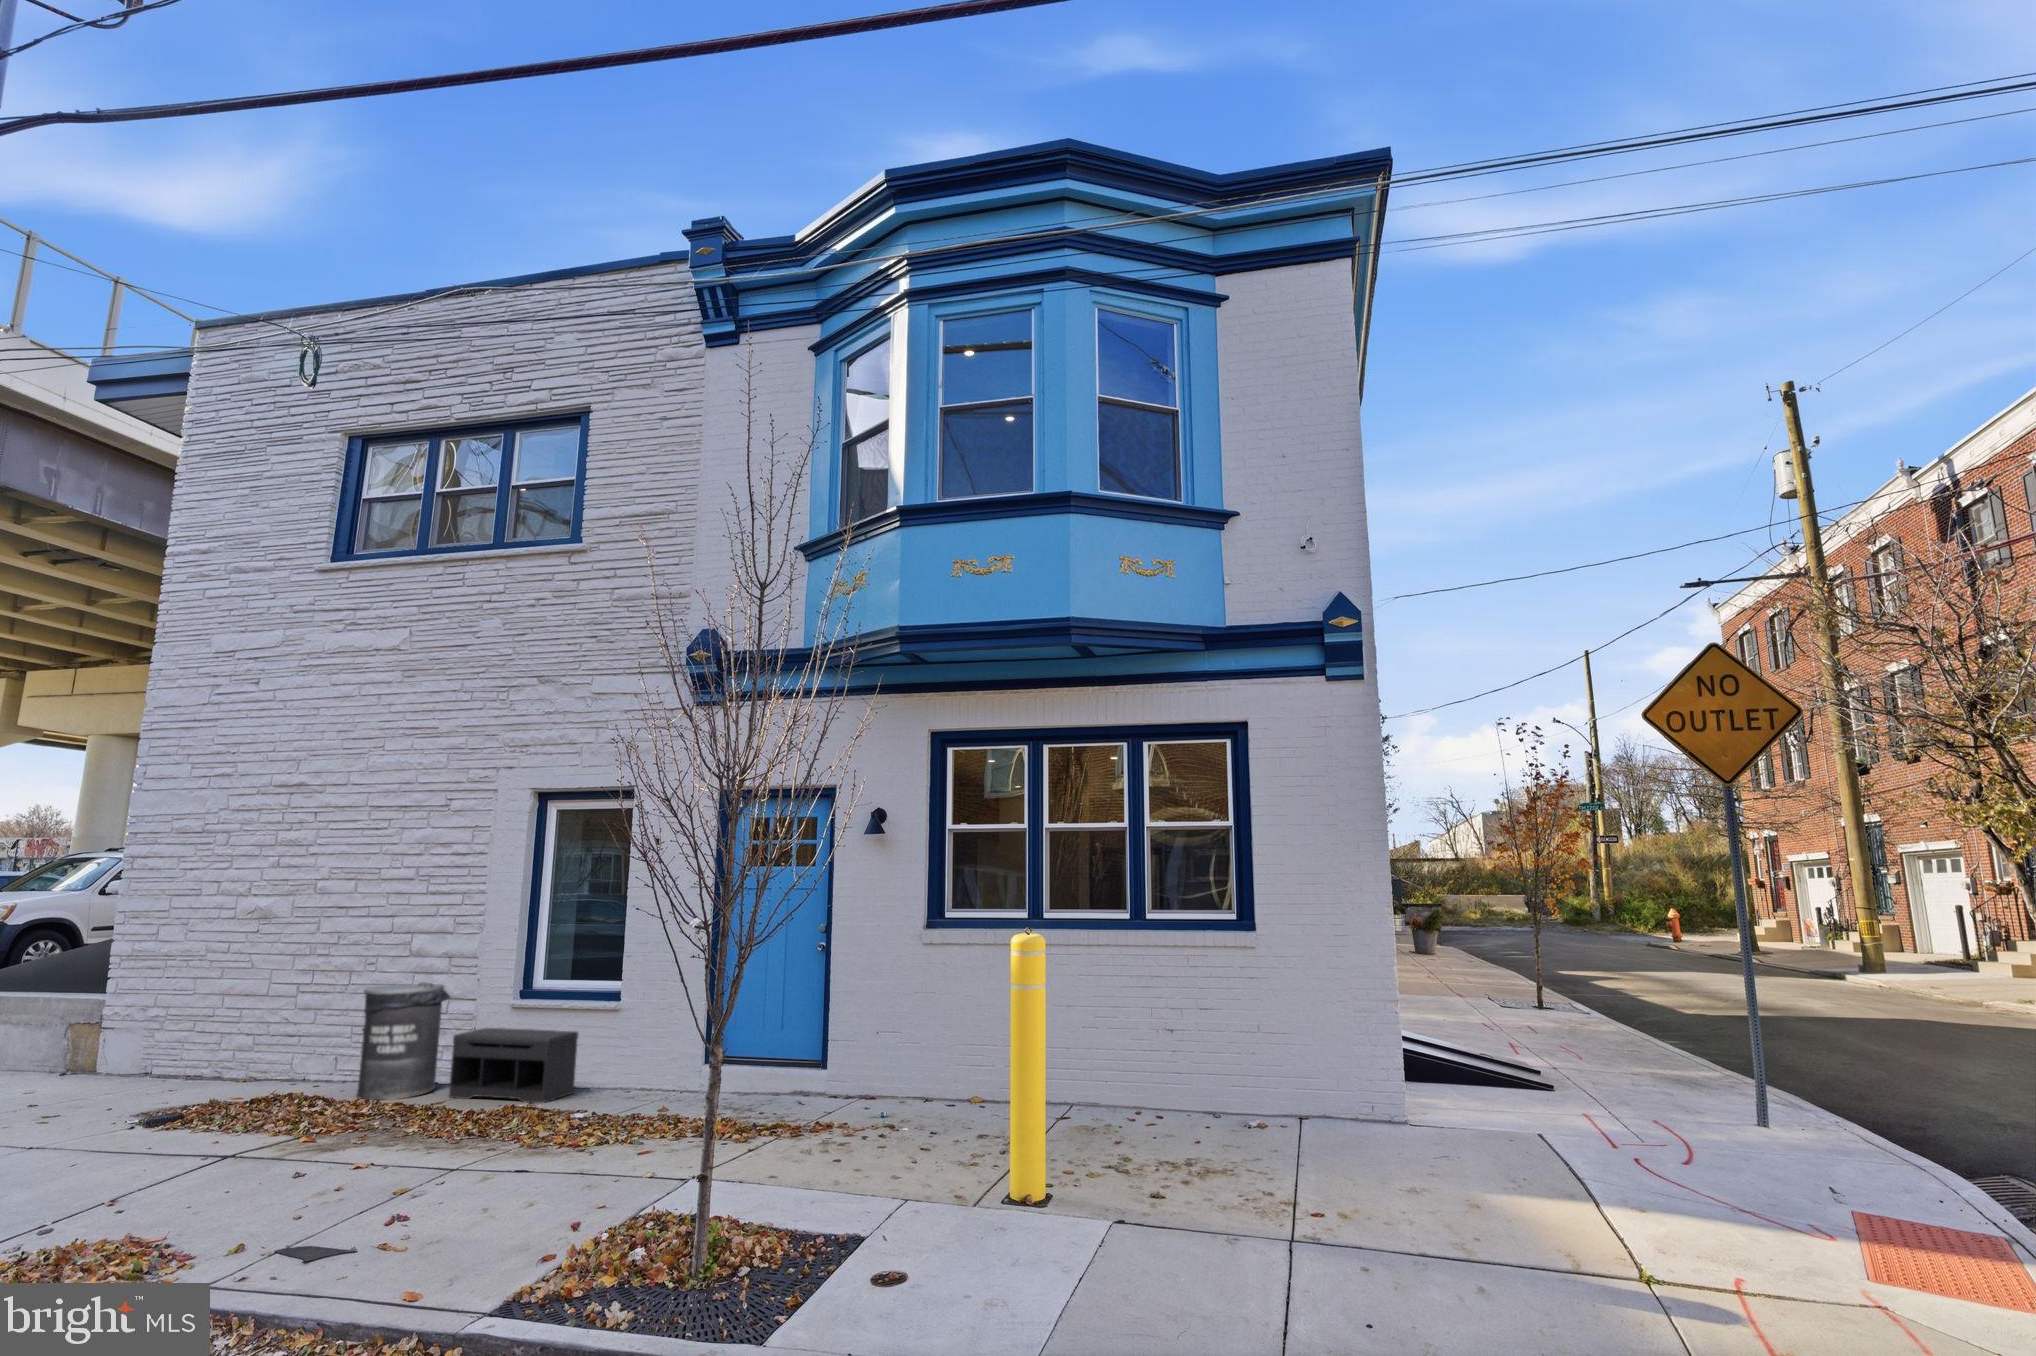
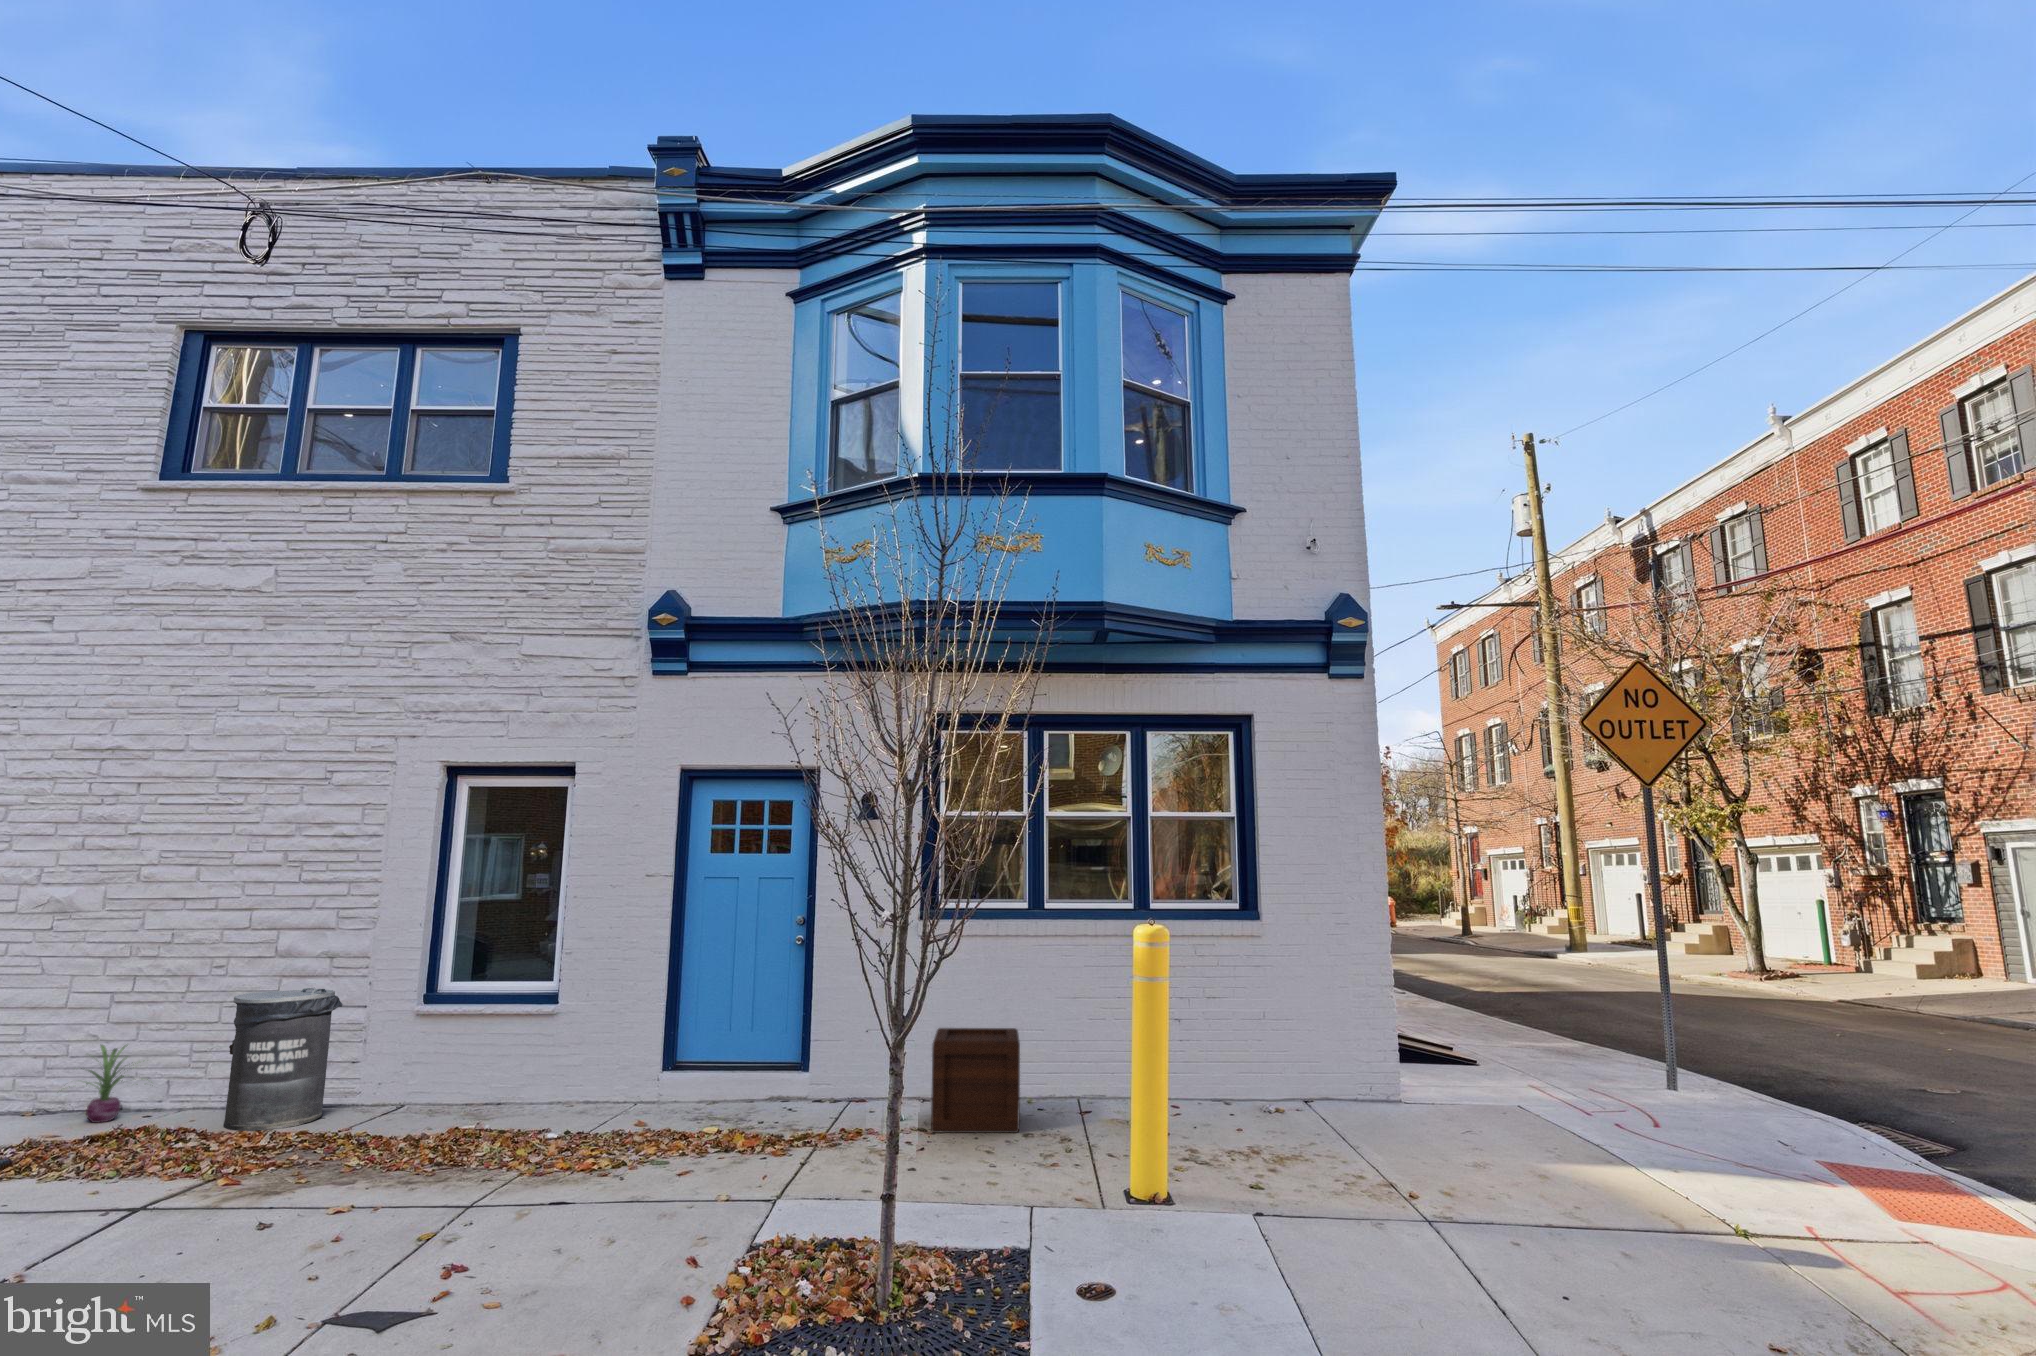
decorative plant: none [245,1024,319,1088] -> present [86,1045,128,1123]
bench: present [449,1028,578,1103] -> none [350,1039,510,1123]
wooden crate: none [906,1035,1009,1140] -> present [931,1028,1020,1133]

